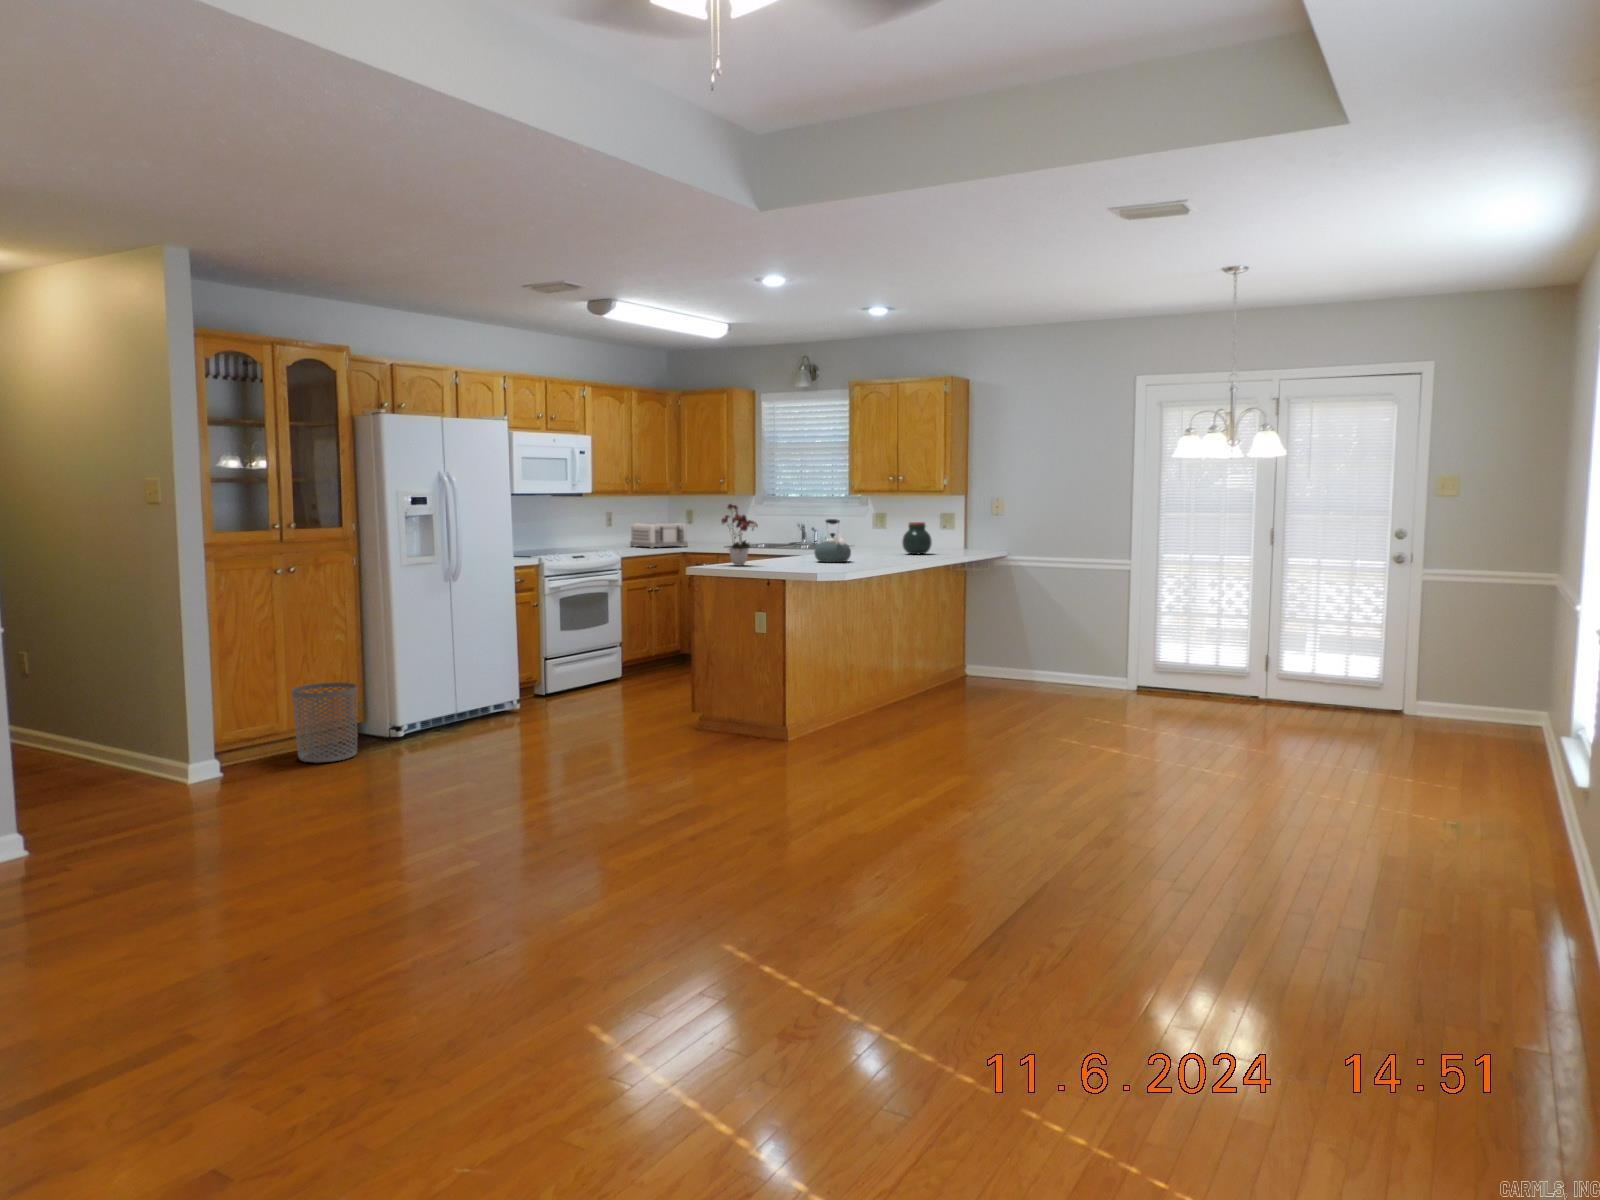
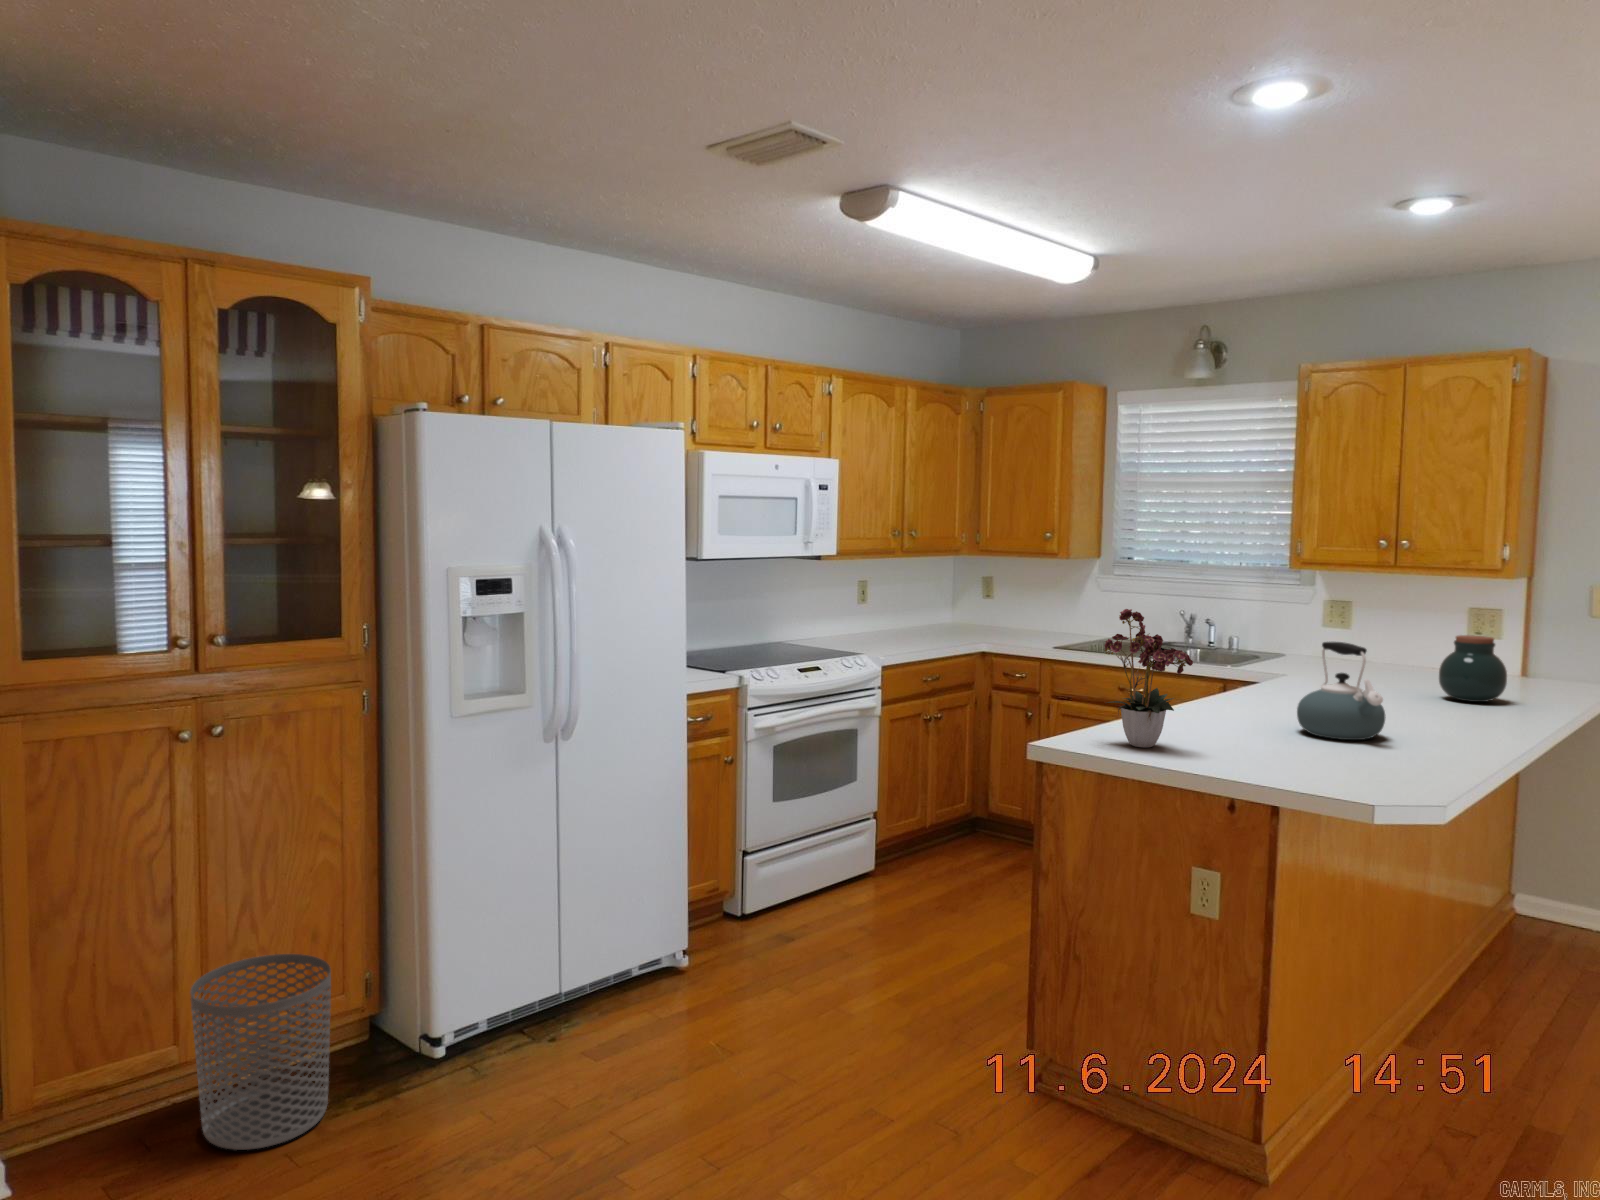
toaster: present [630,522,688,548] -> none [895,600,991,647]

